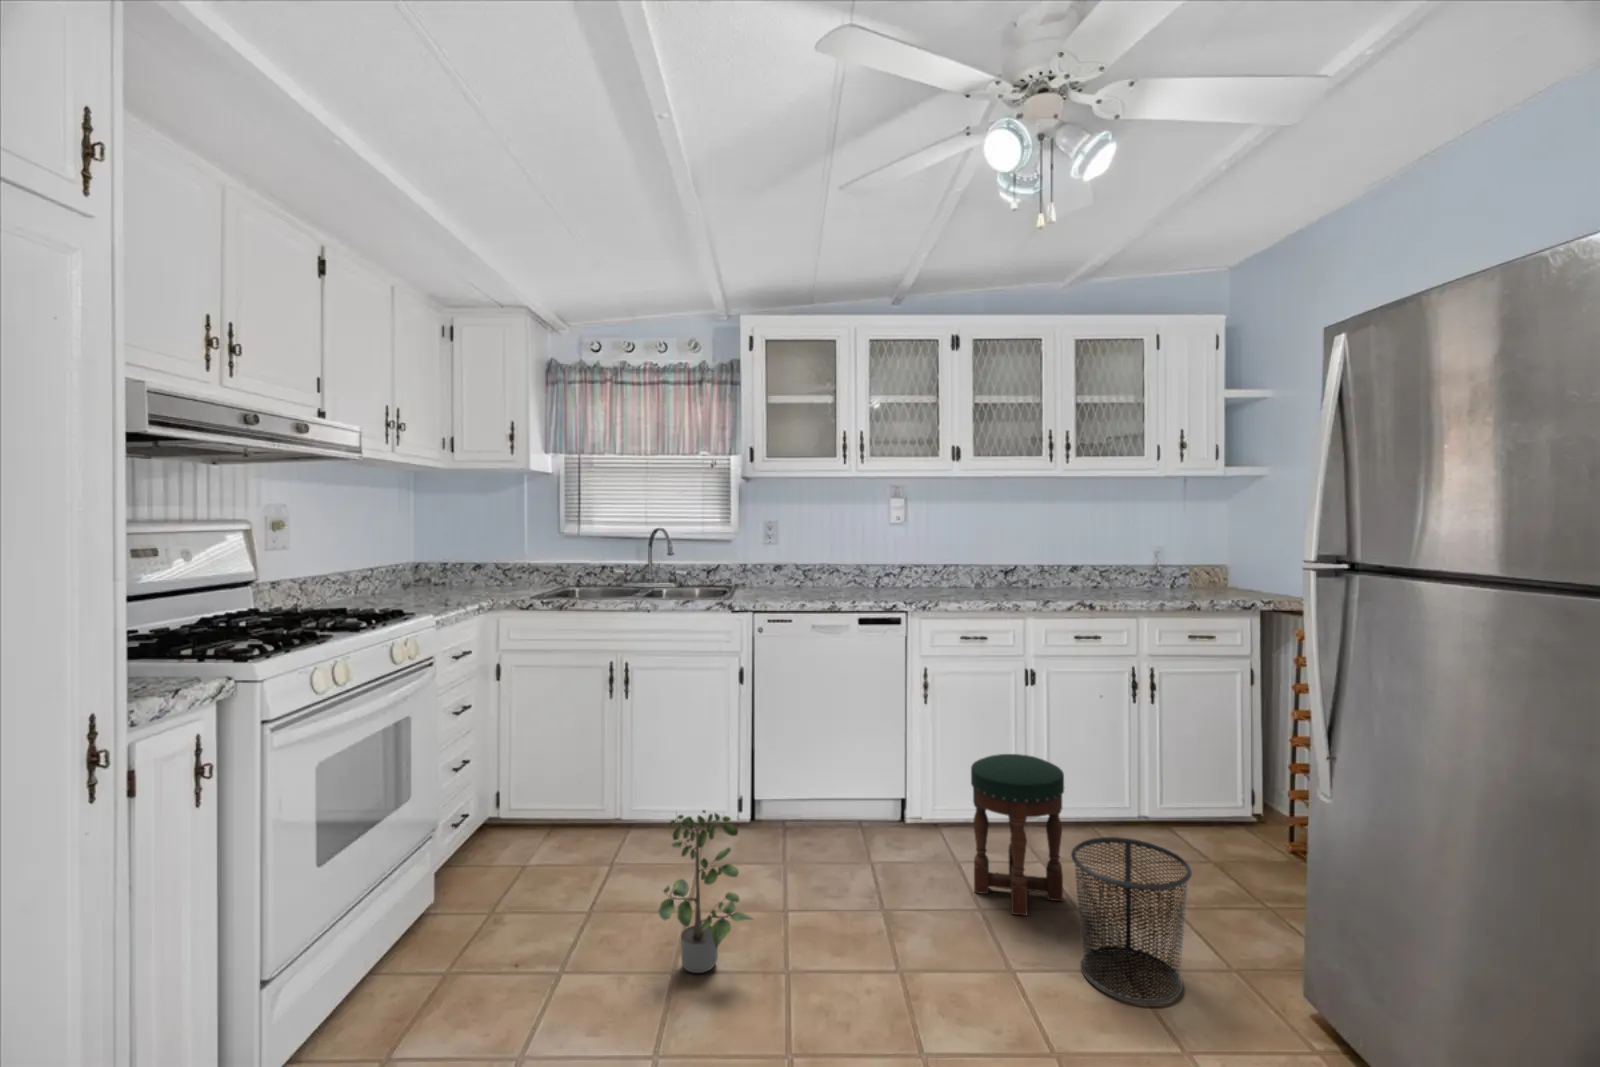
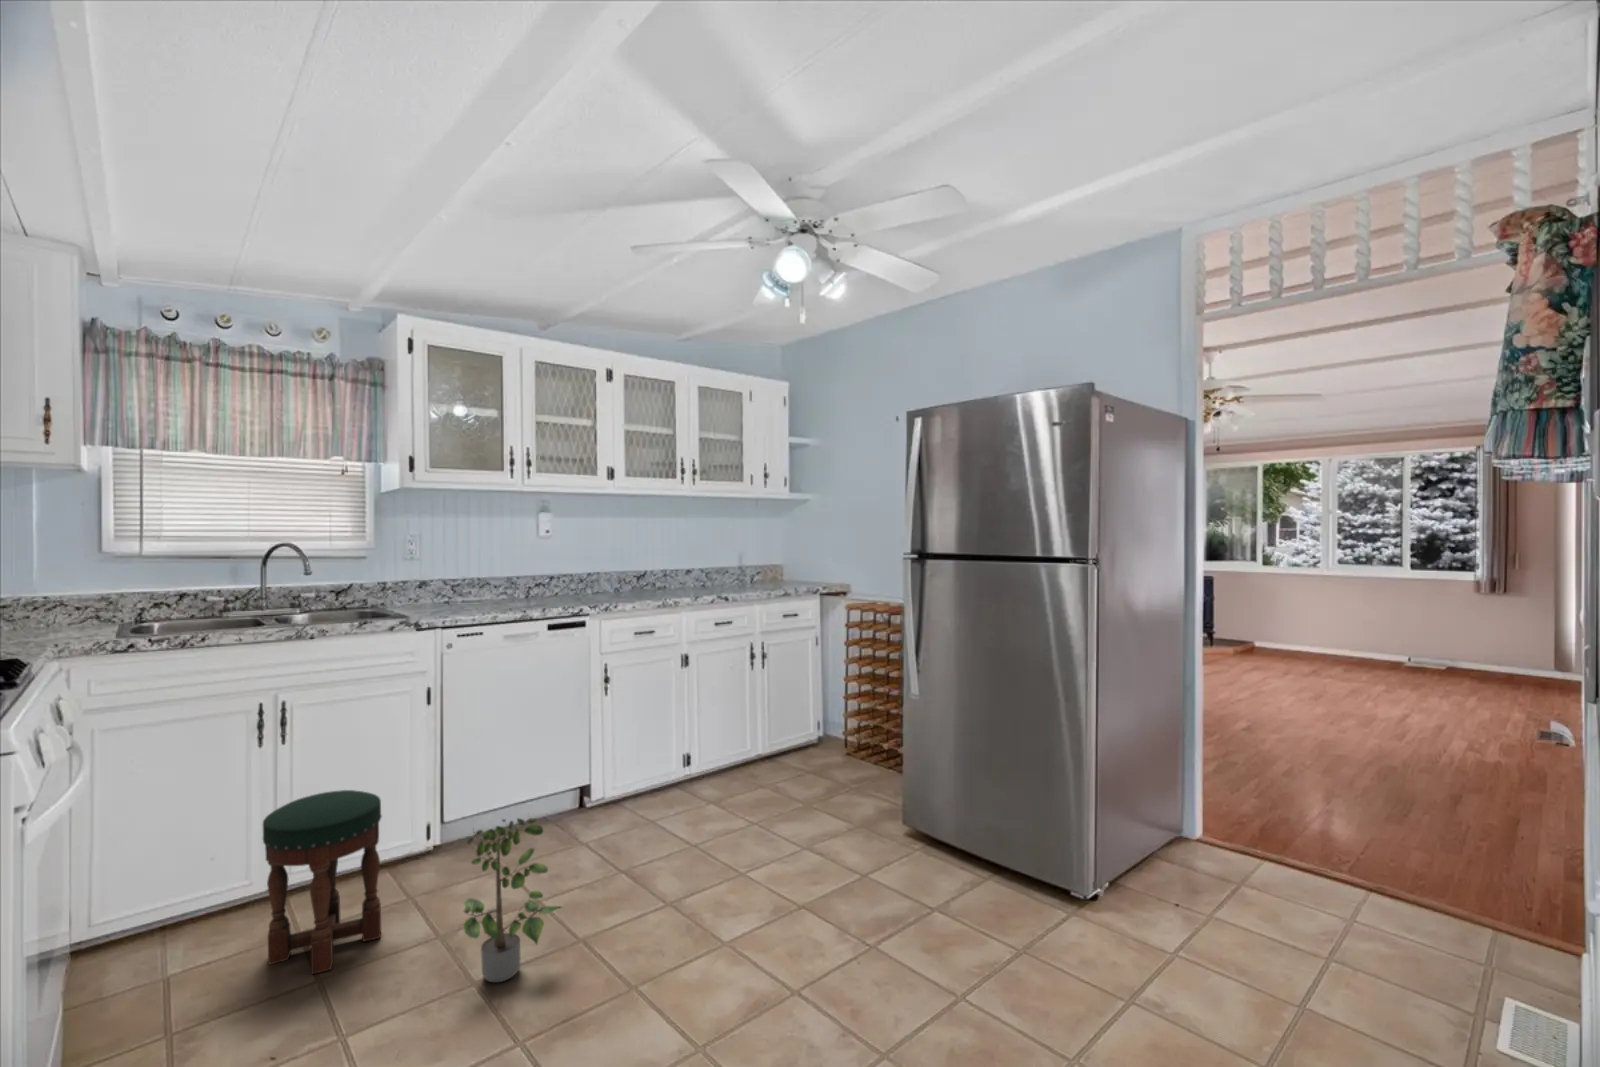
stool: present [971,754,1064,915] -> present [263,790,381,974]
waste bin: present [1071,837,1192,1004] -> none [780,761,858,871]

